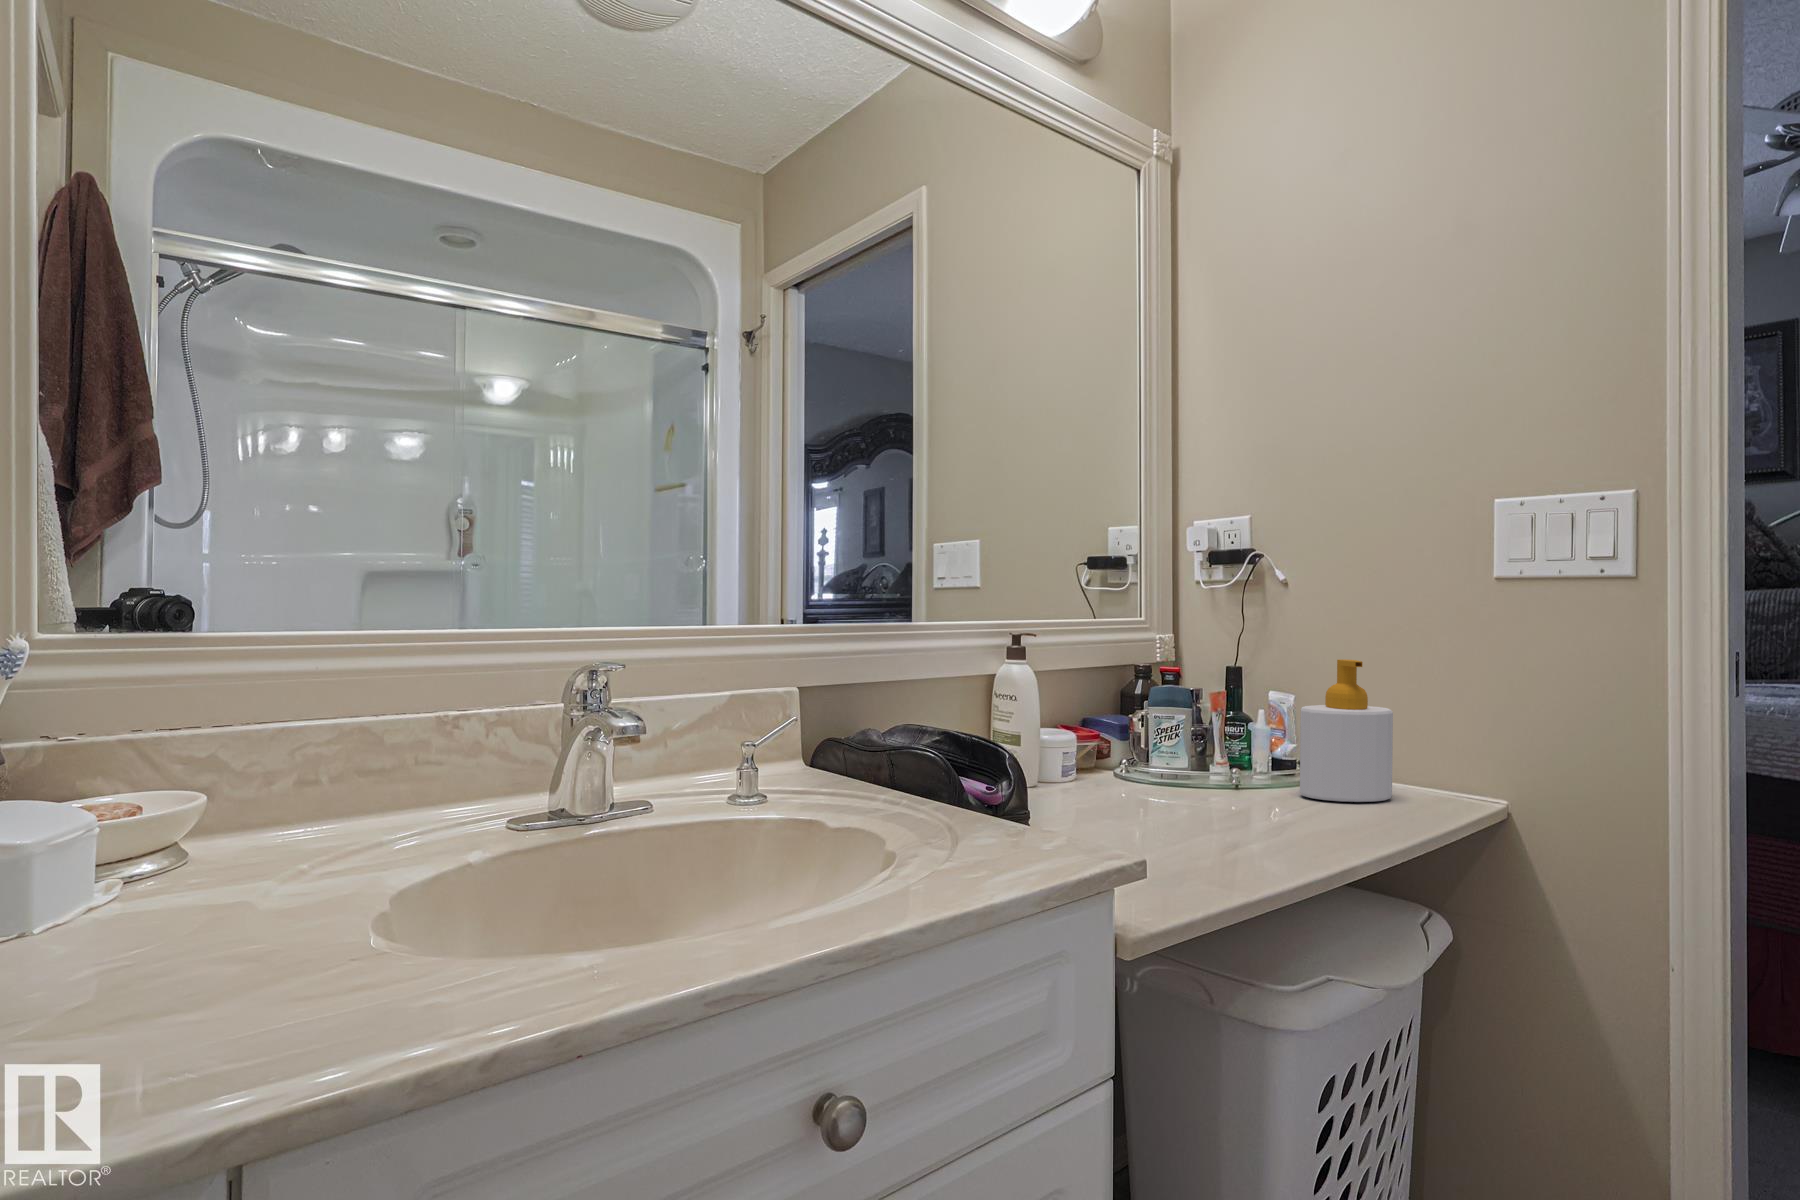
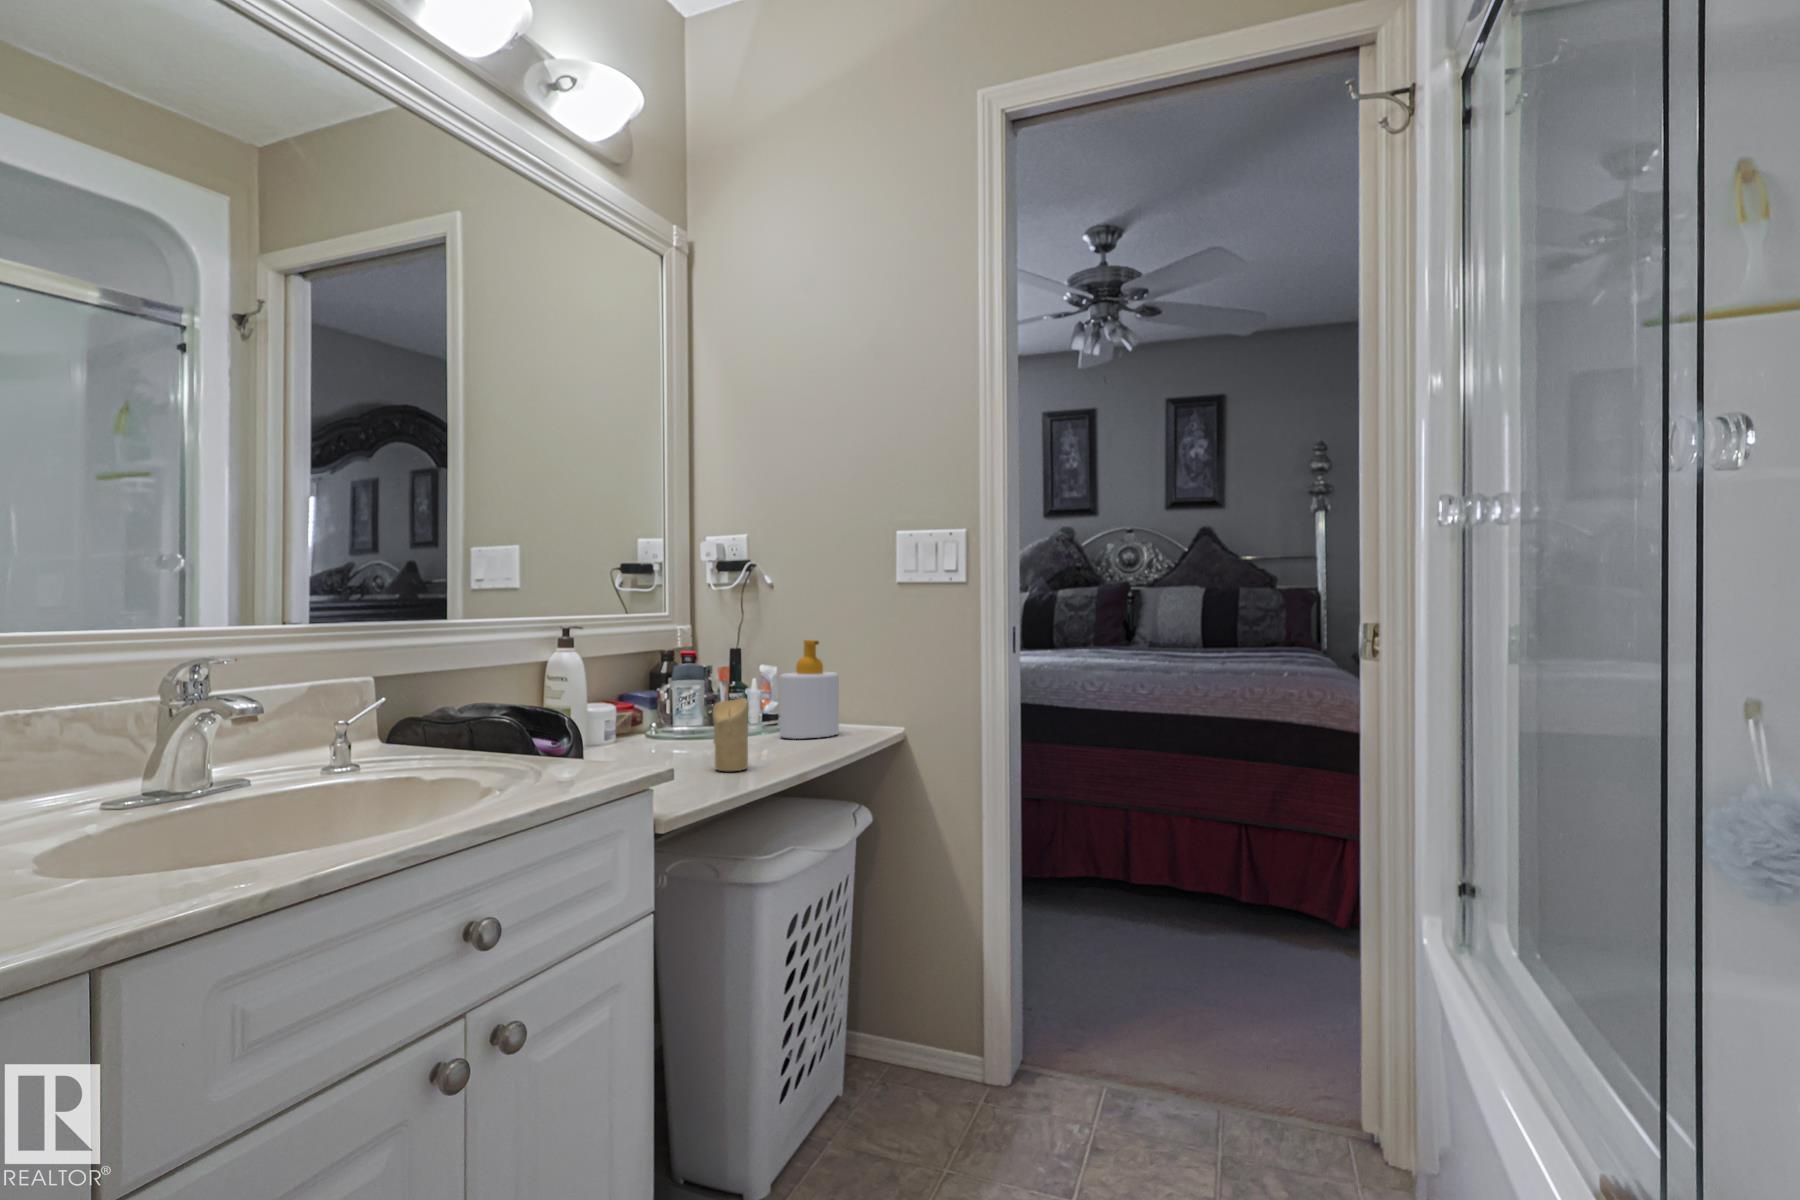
candle: none [1206,743,1260,850] -> present [712,698,749,771]

